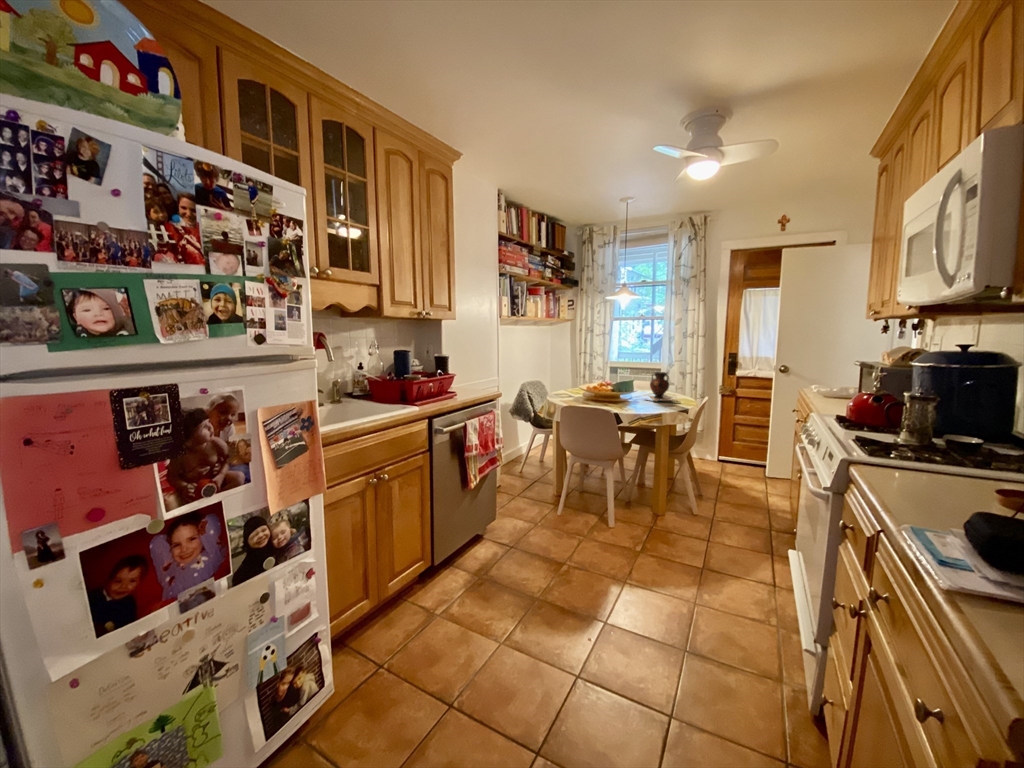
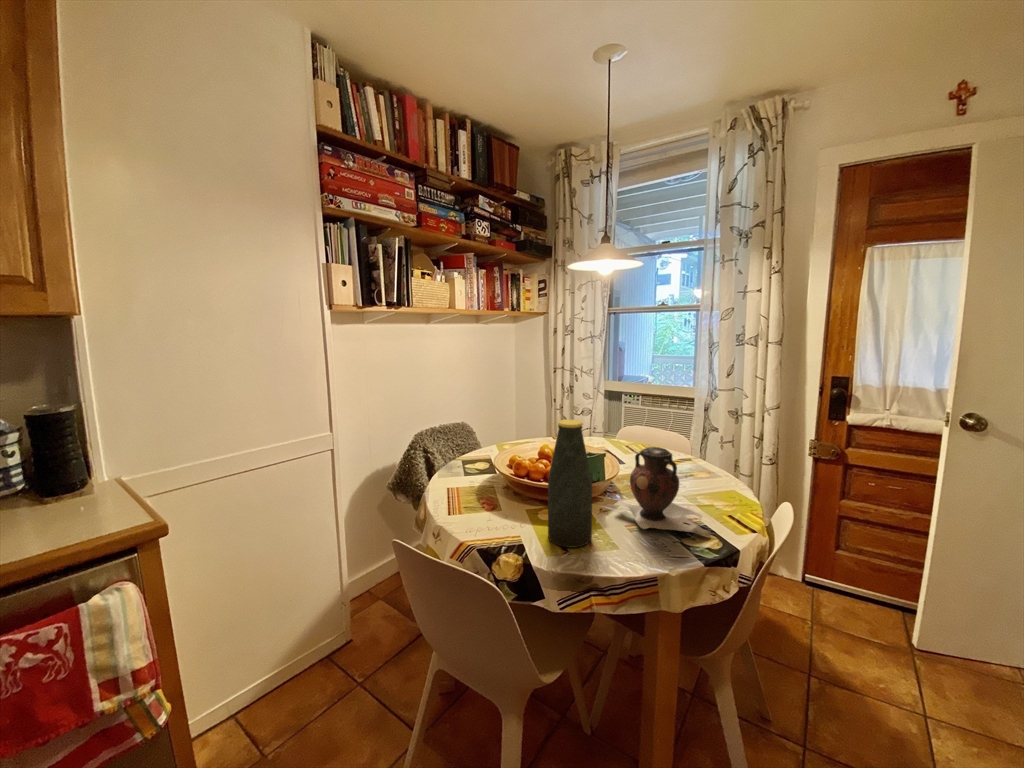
bottle: none [622,359,640,405] -> present [548,420,592,547]

